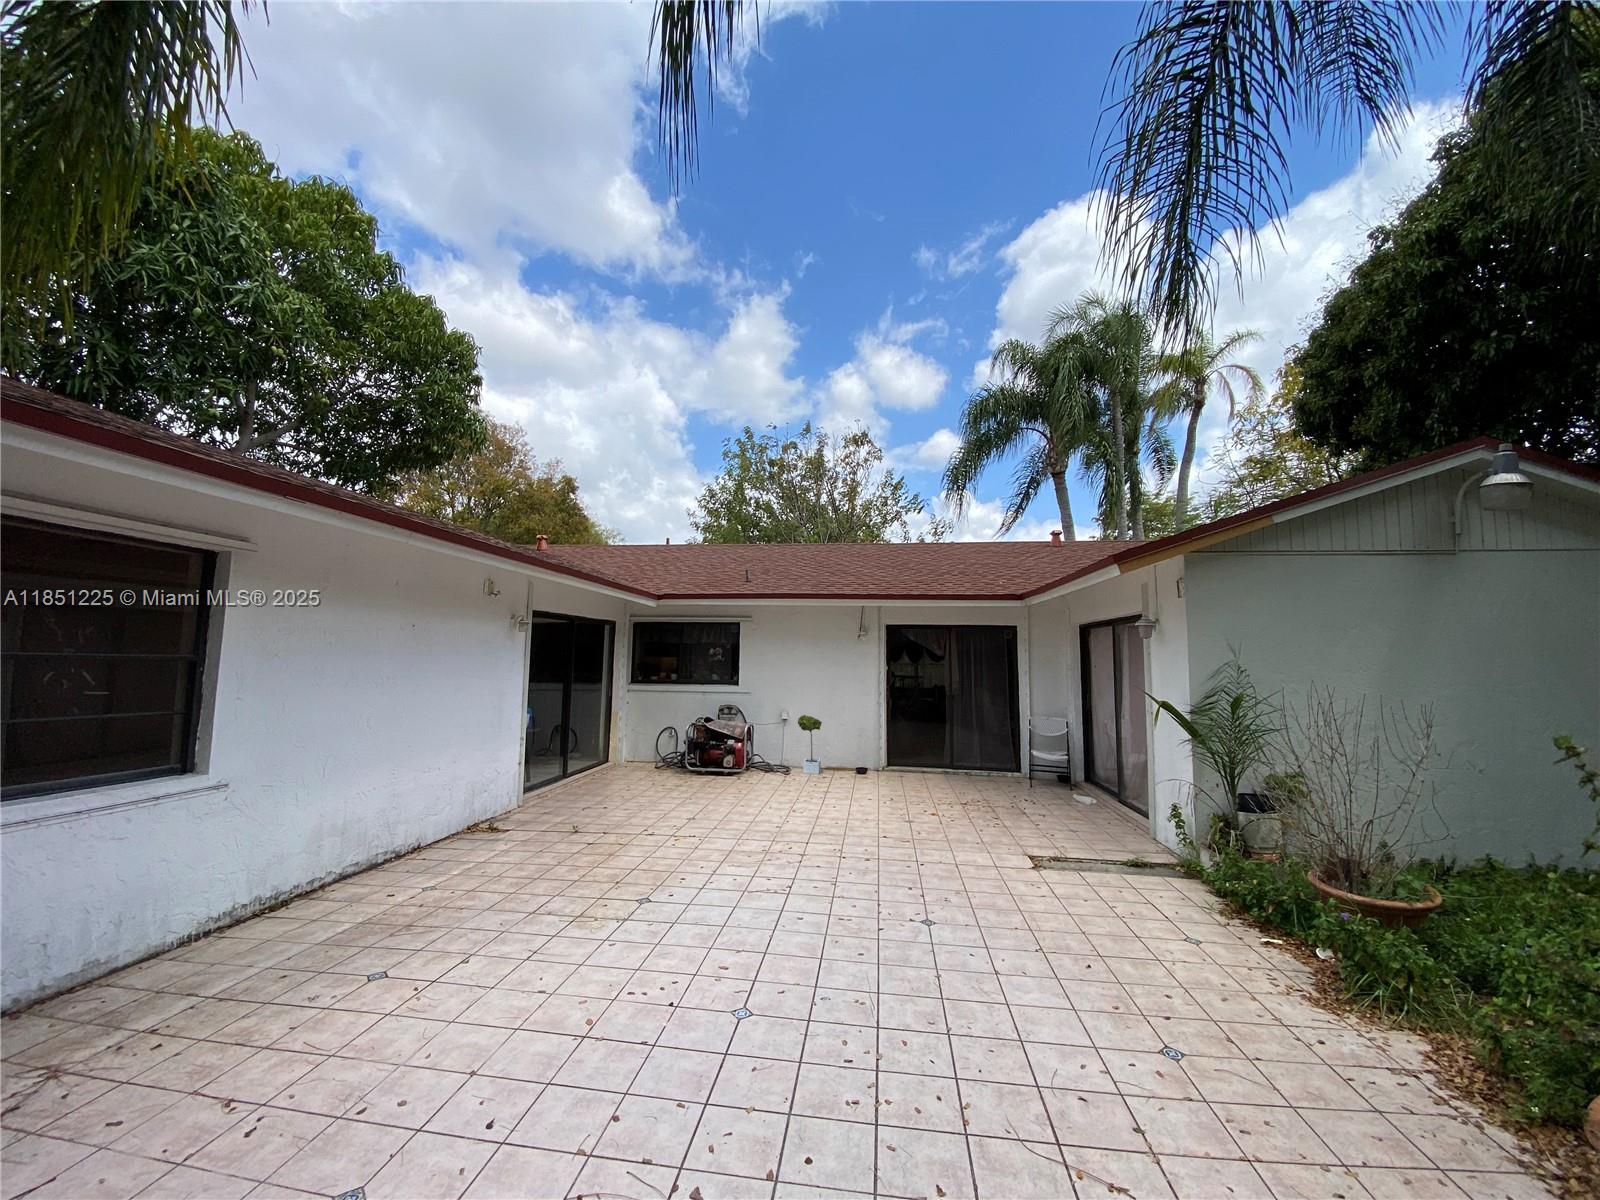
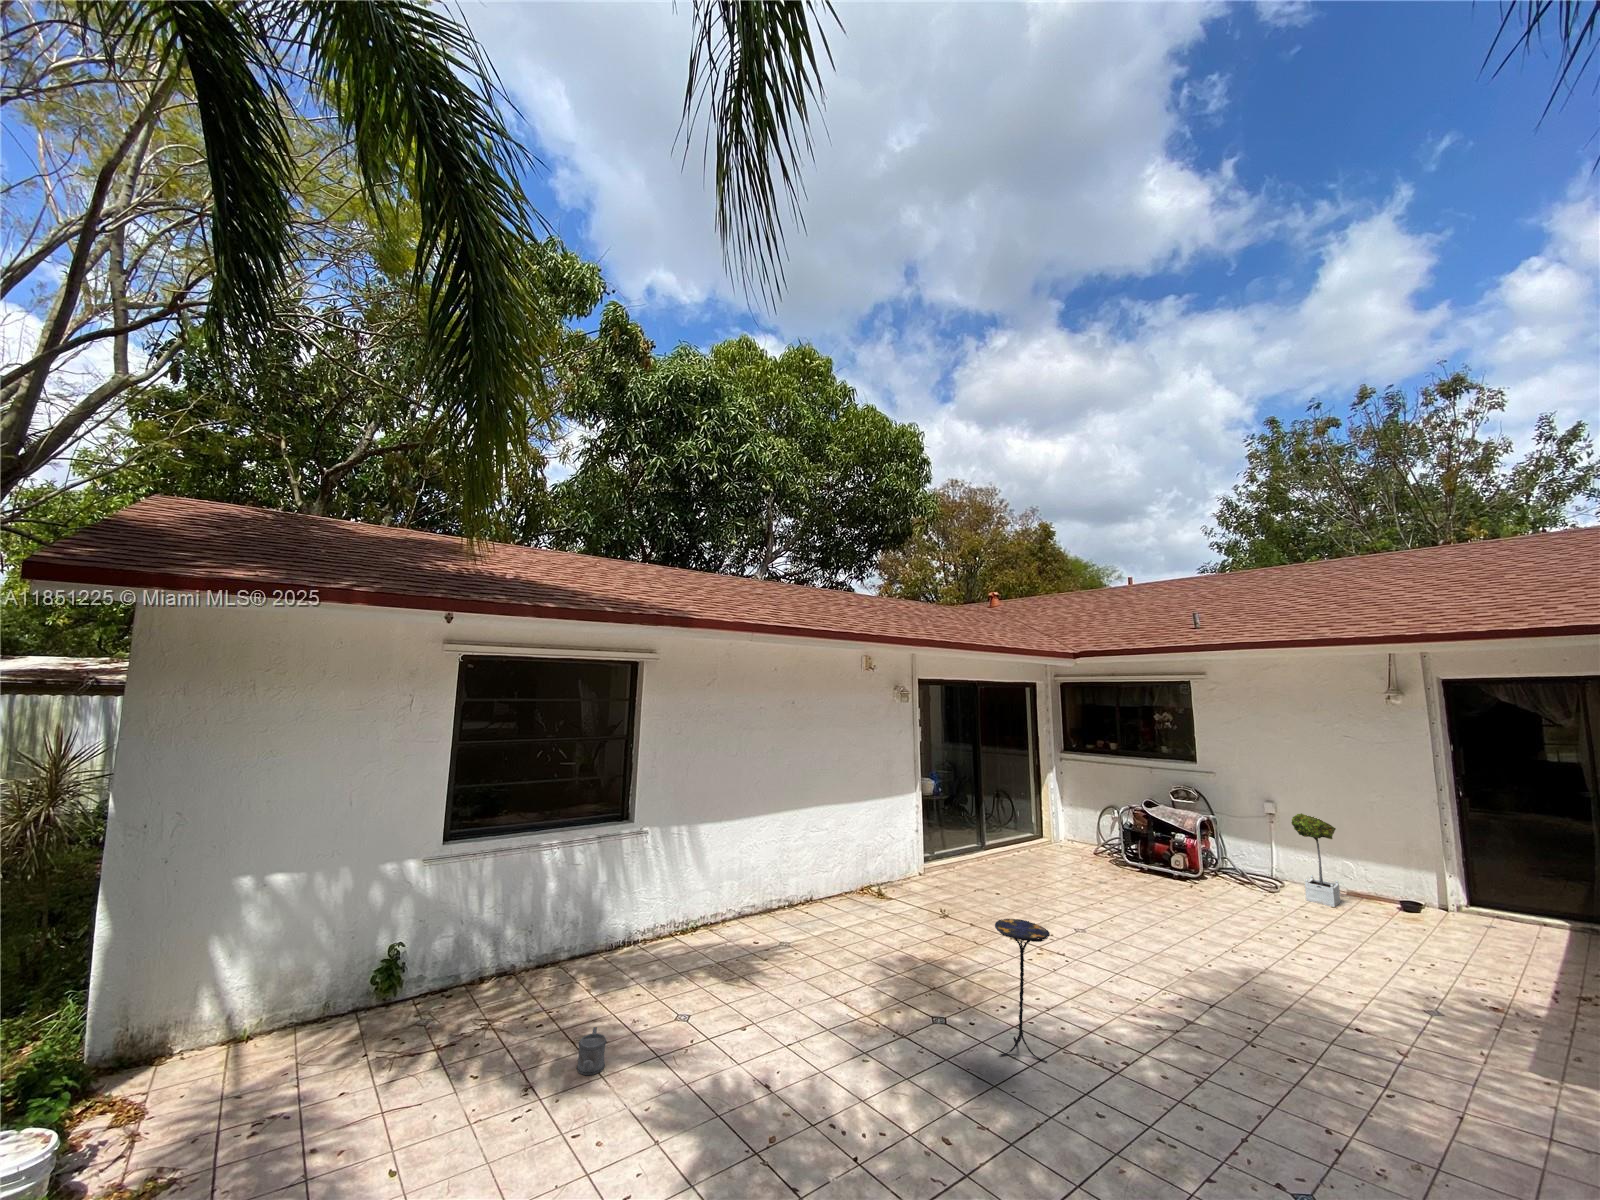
side table: none [662,799,705,906] -> present [995,919,1050,1062]
watering can: none [218,1010,265,1066] -> present [577,1027,606,1075]

